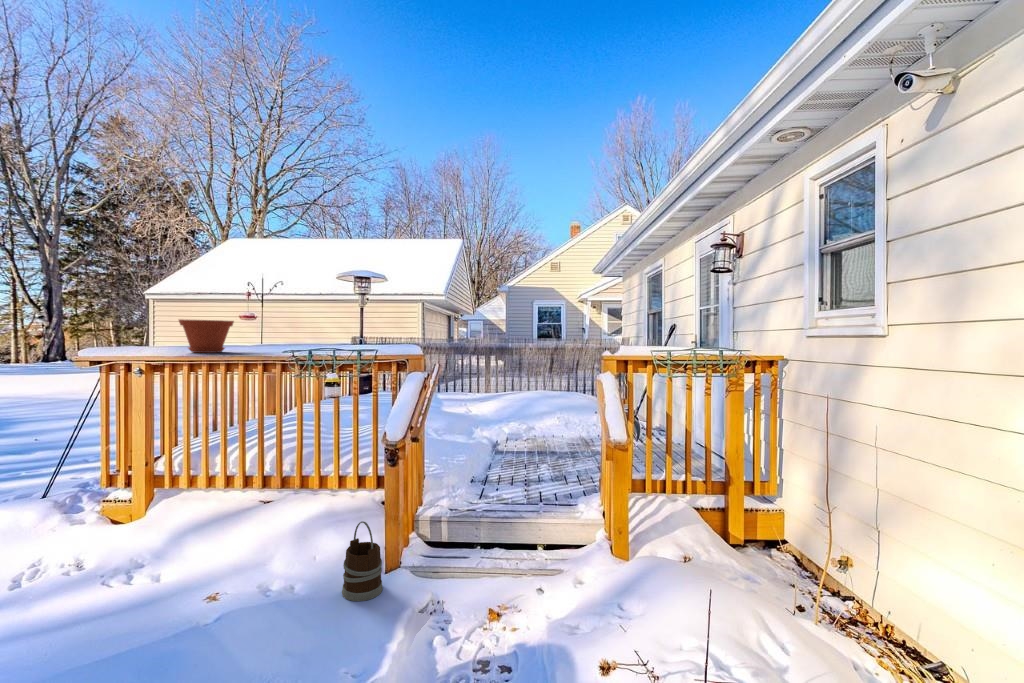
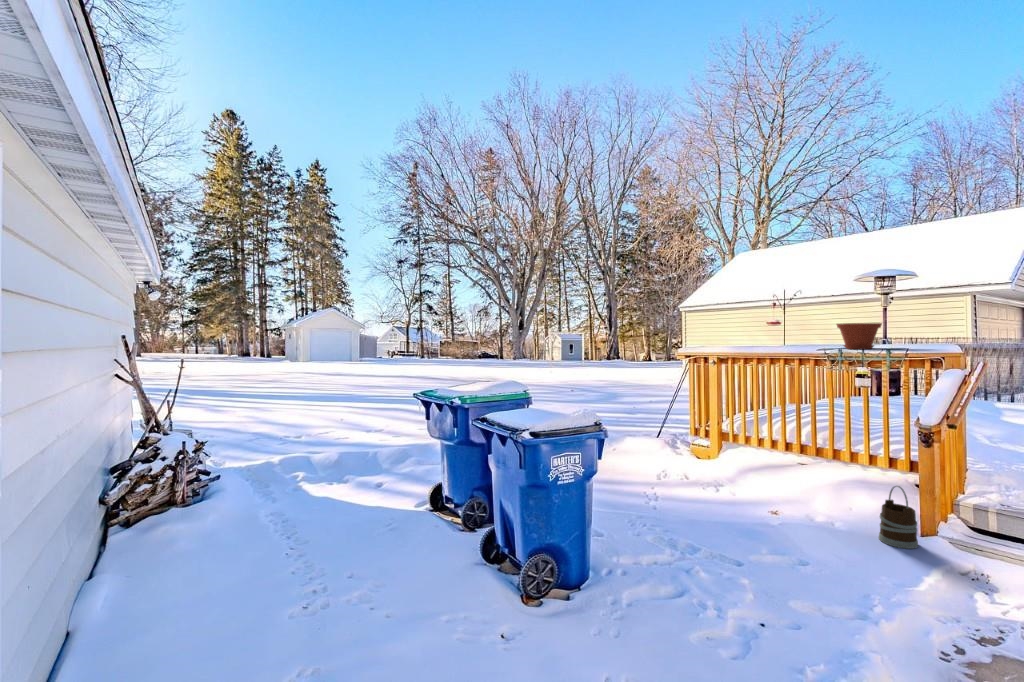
plant pot: present [179,319,234,353] -> present [836,323,882,349]

